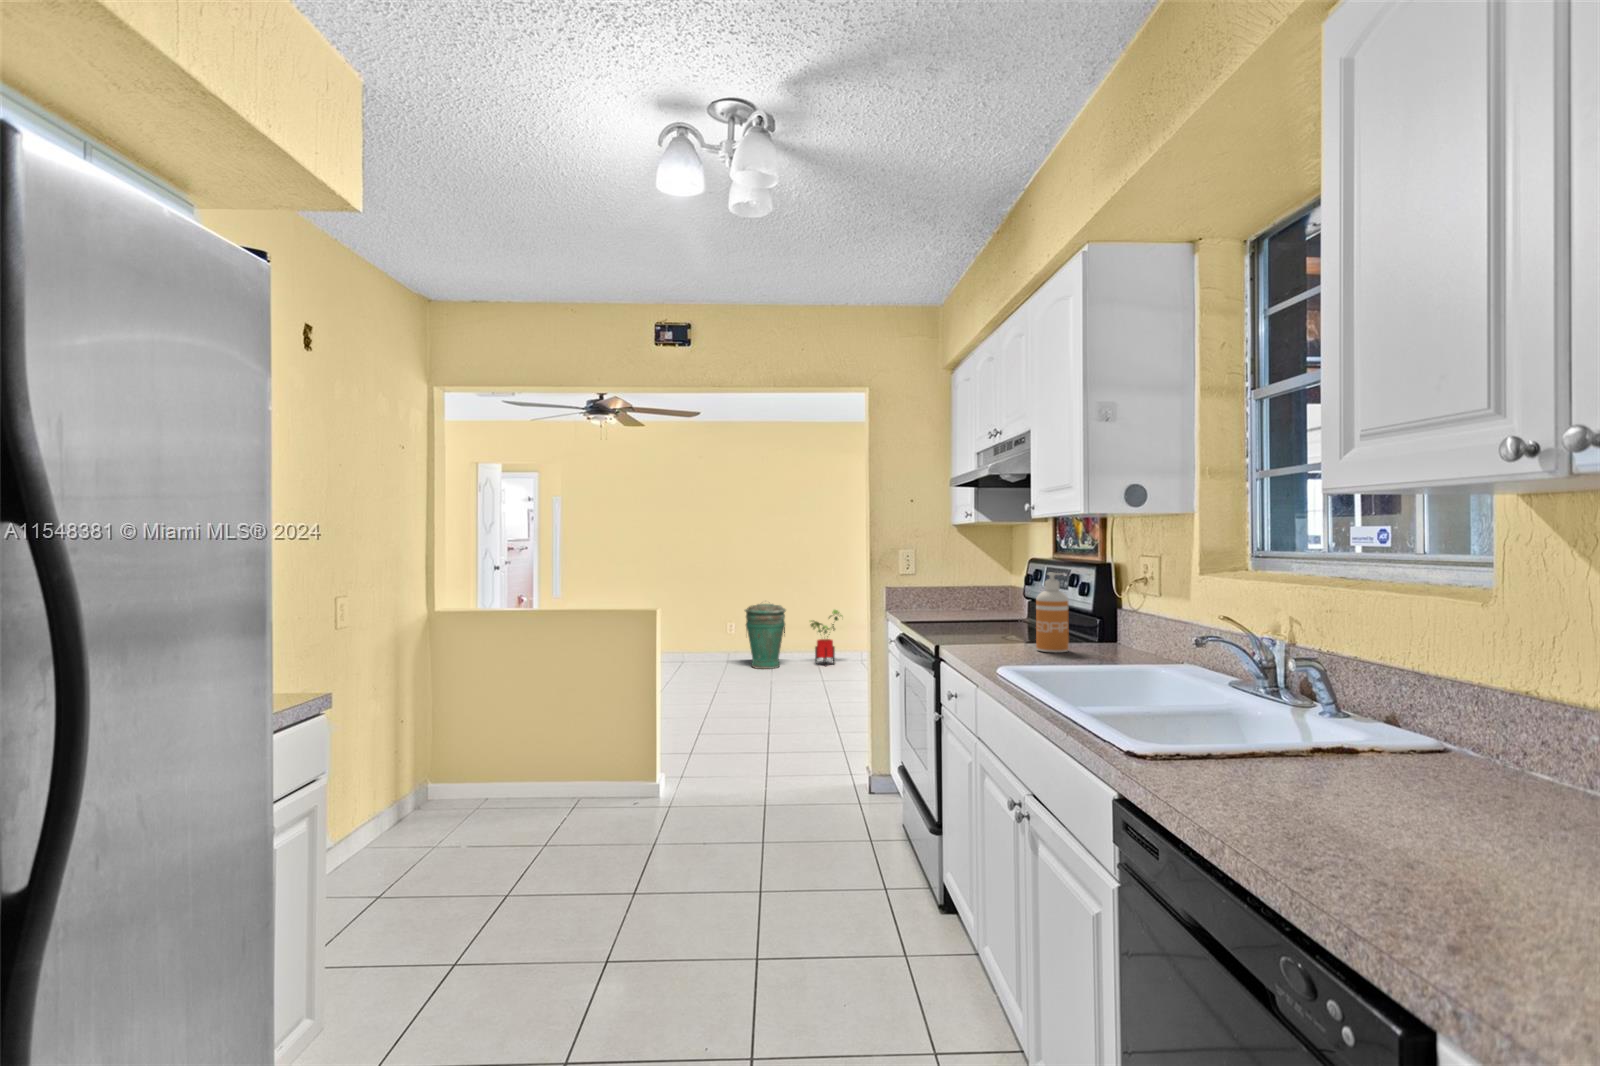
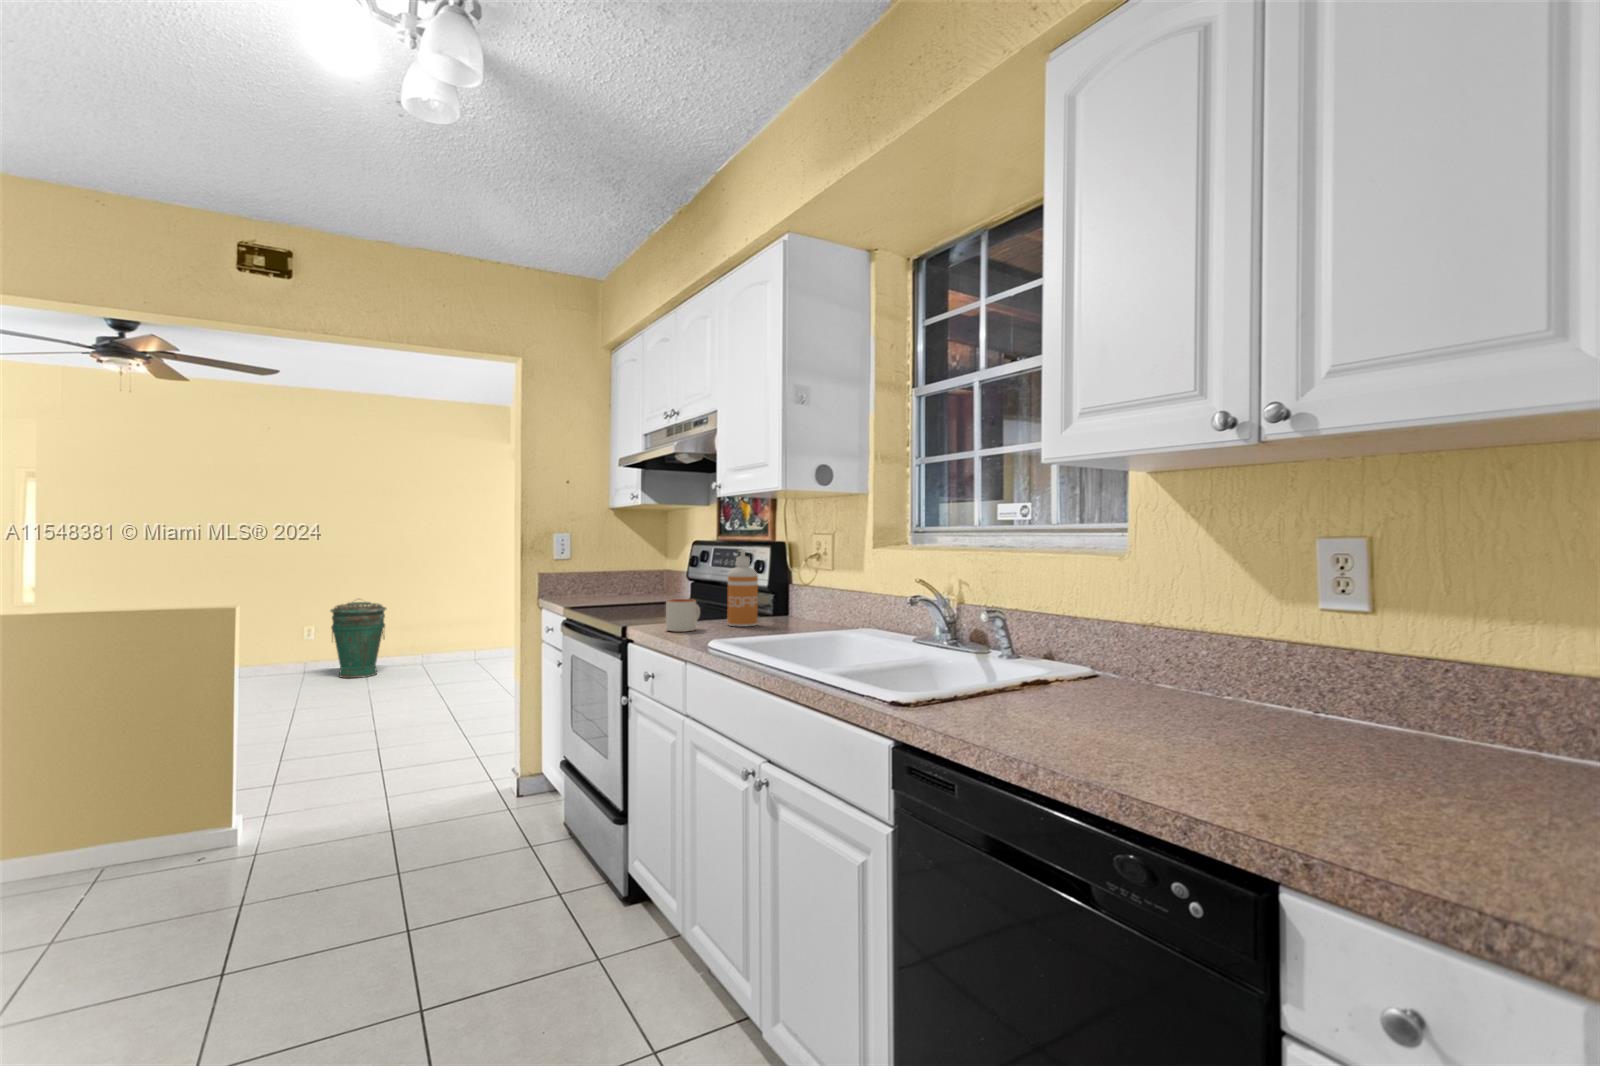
house plant: present [810,610,842,665] -> none [415,606,457,670]
mug: none [969,622,1006,654] -> present [666,599,700,632]

